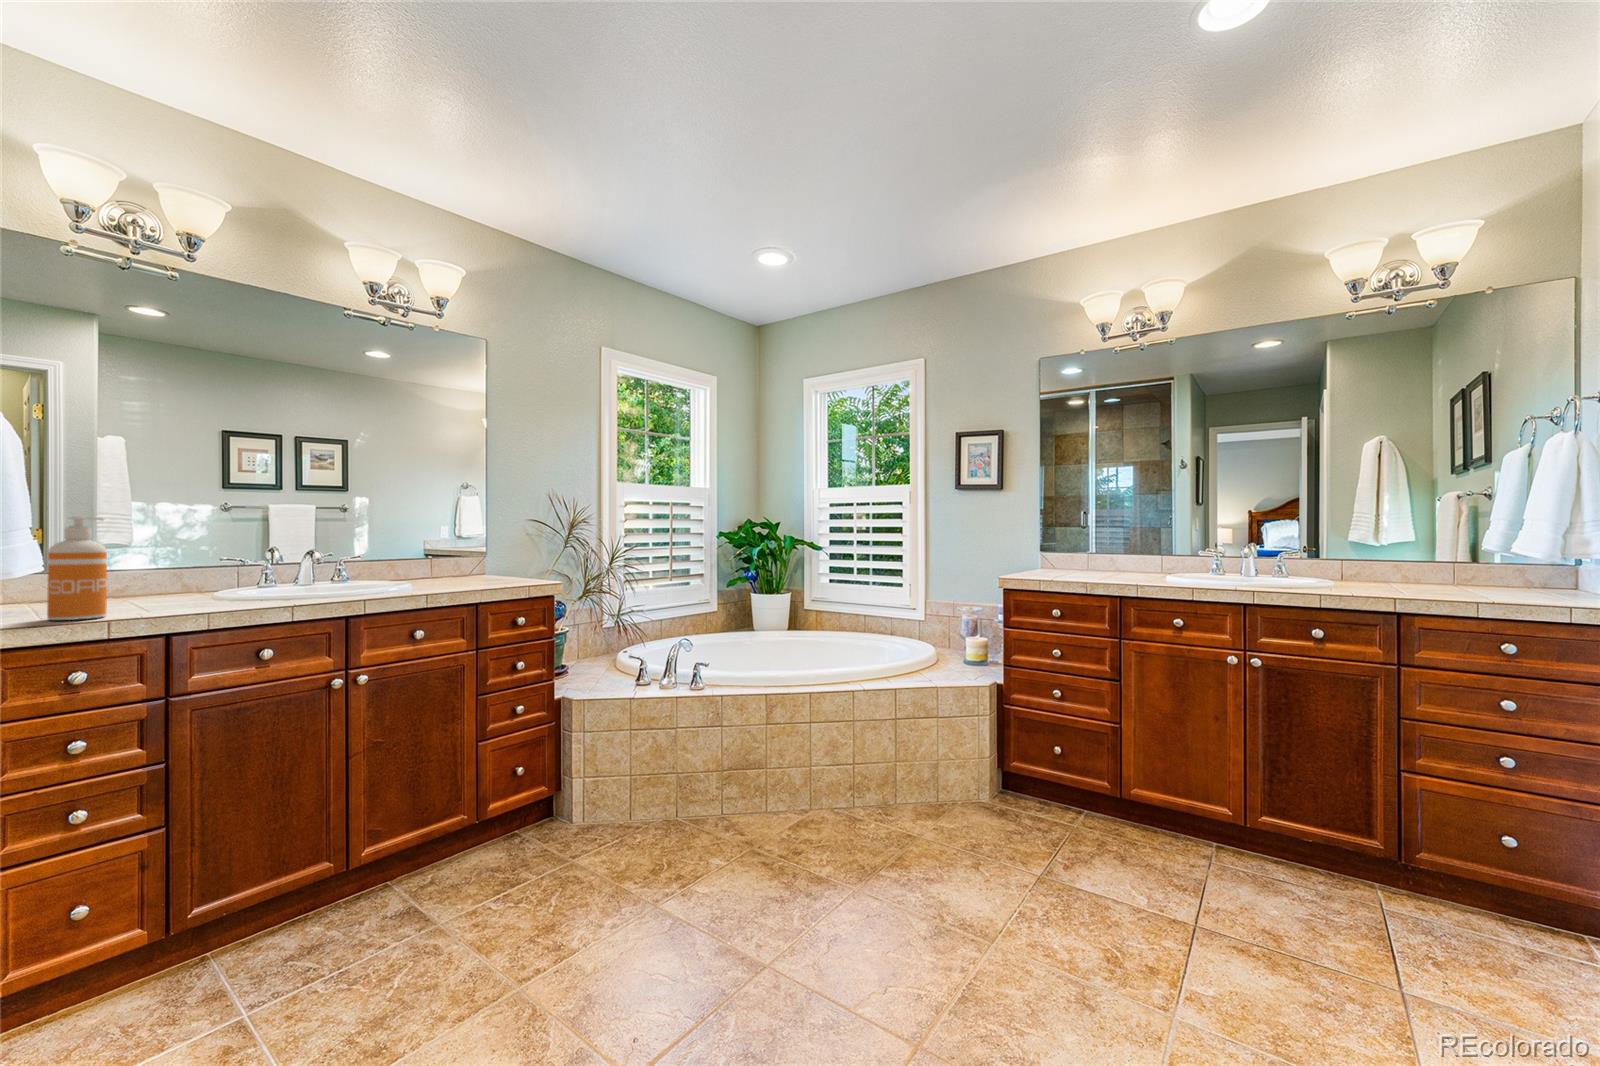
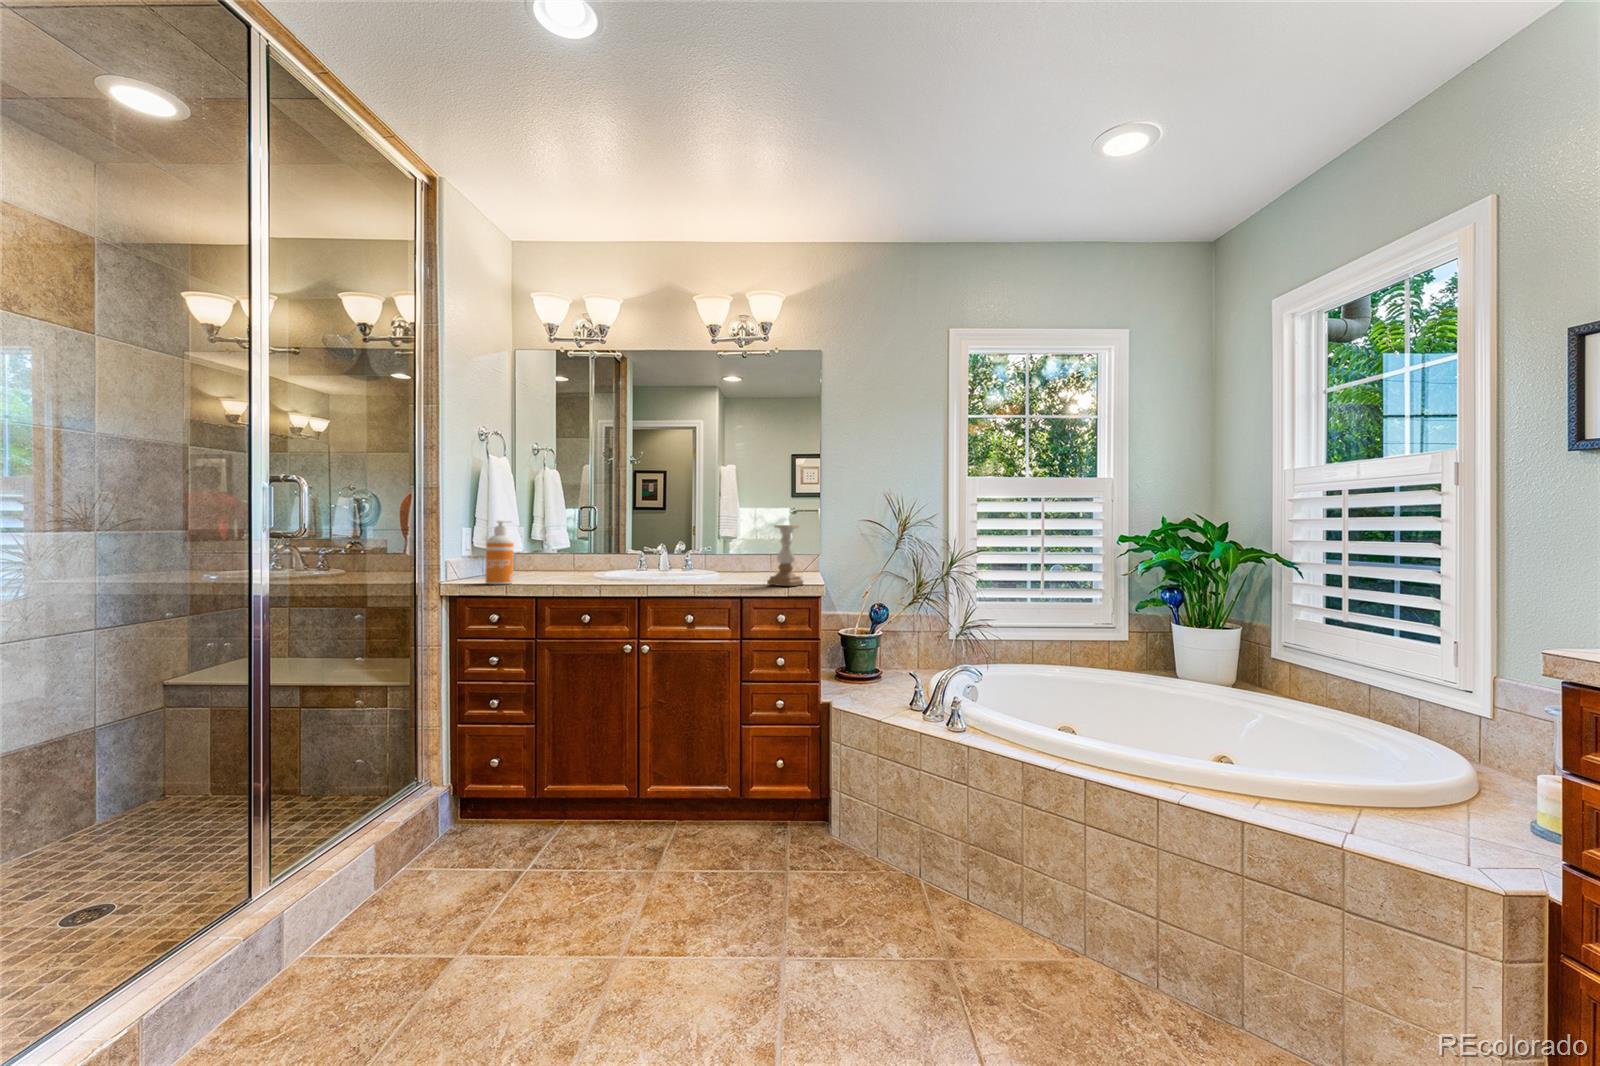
candle holder: none [499,523,530,587] -> present [767,525,803,586]

